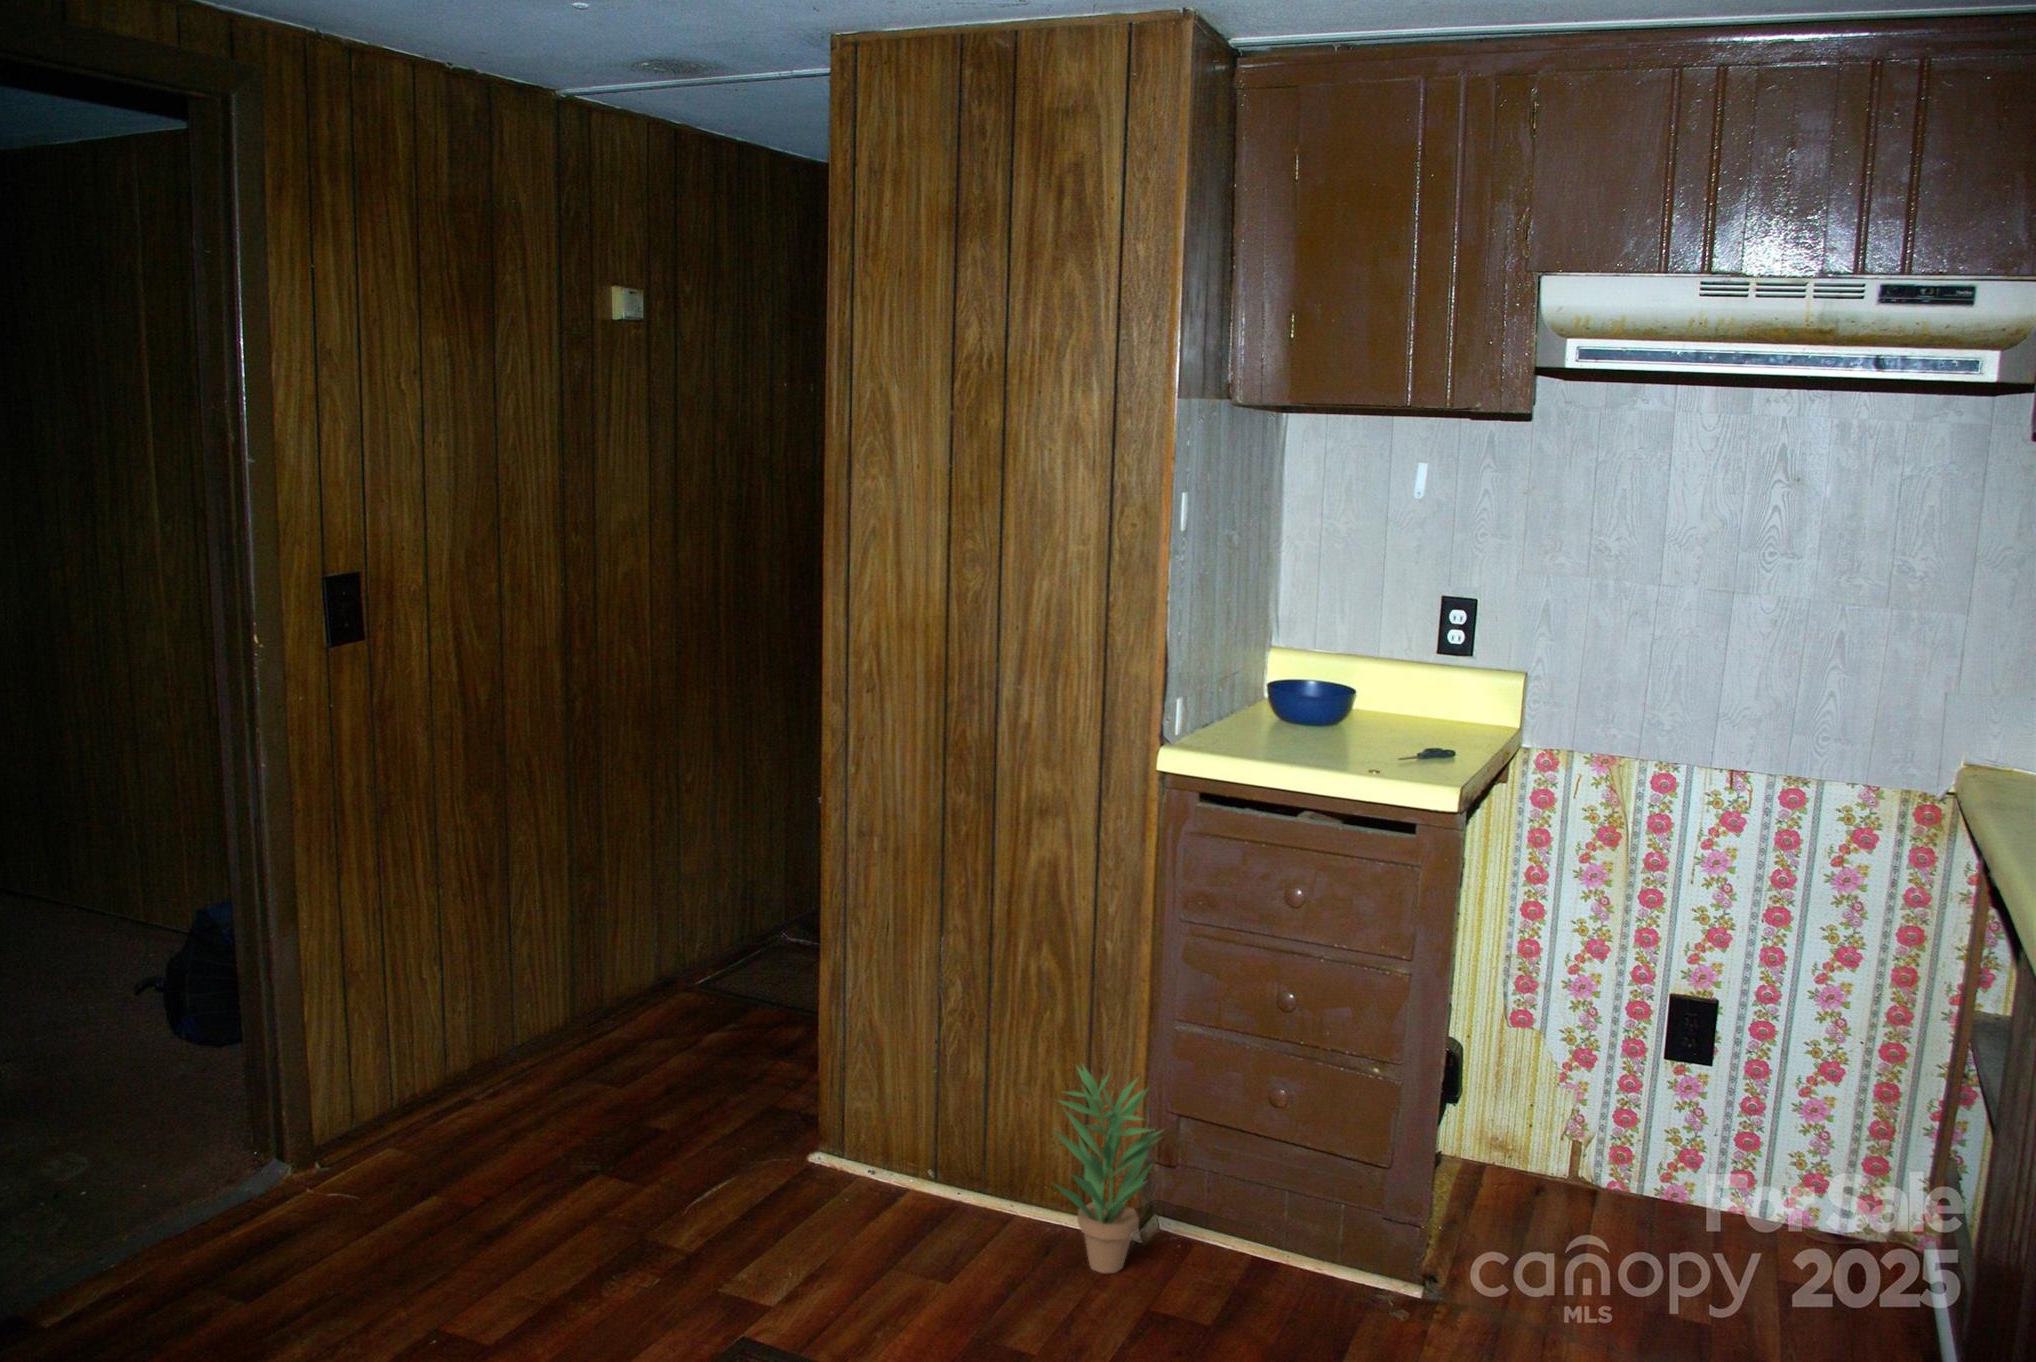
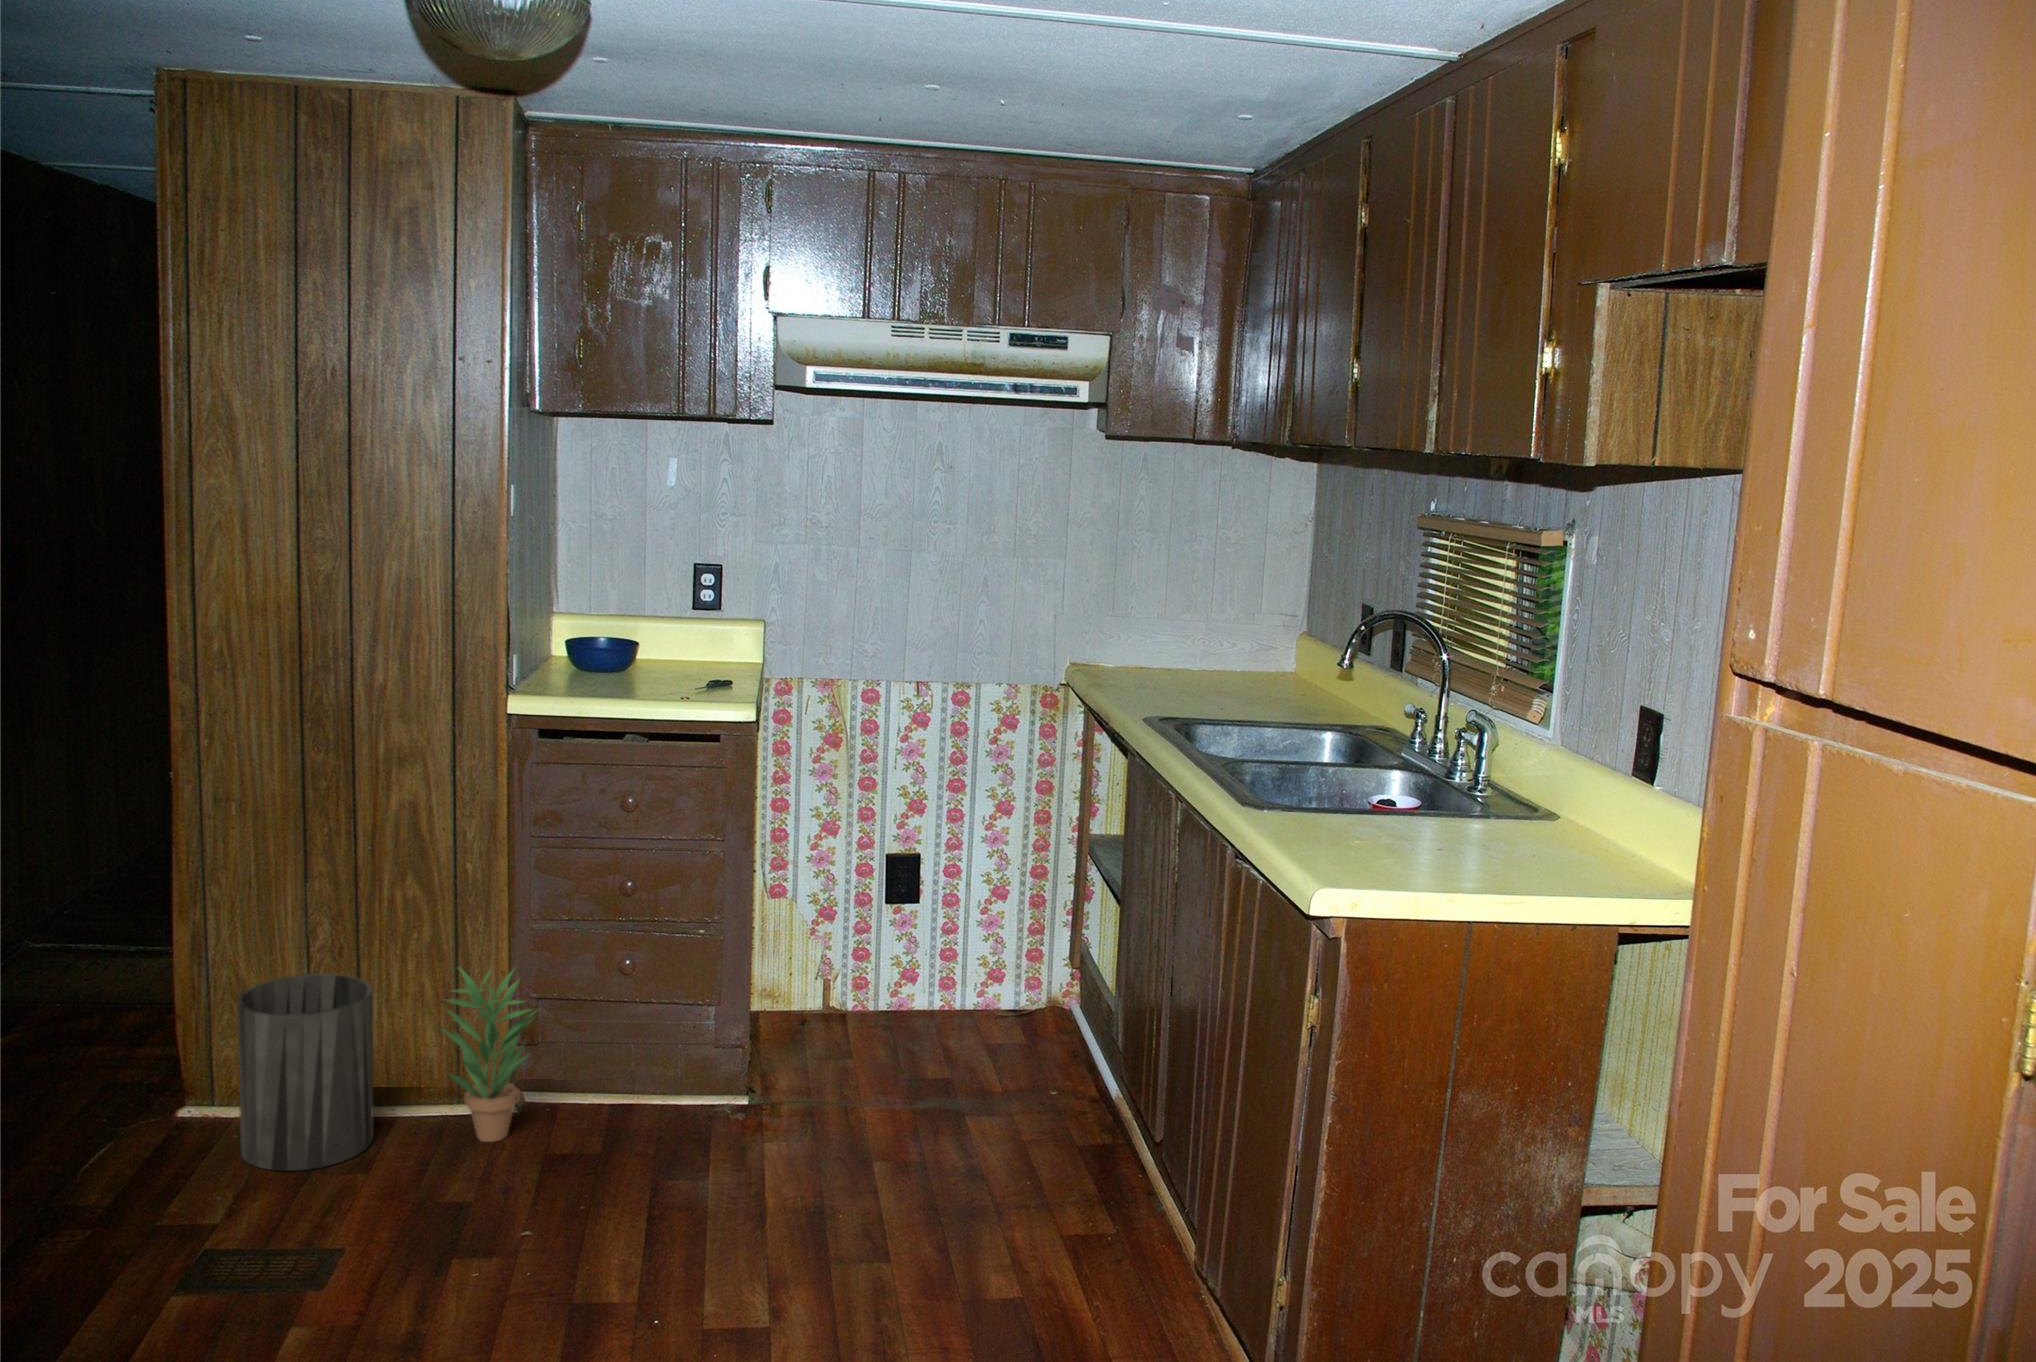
trash can: none [848,1039,991,1261] -> present [237,974,374,1171]

